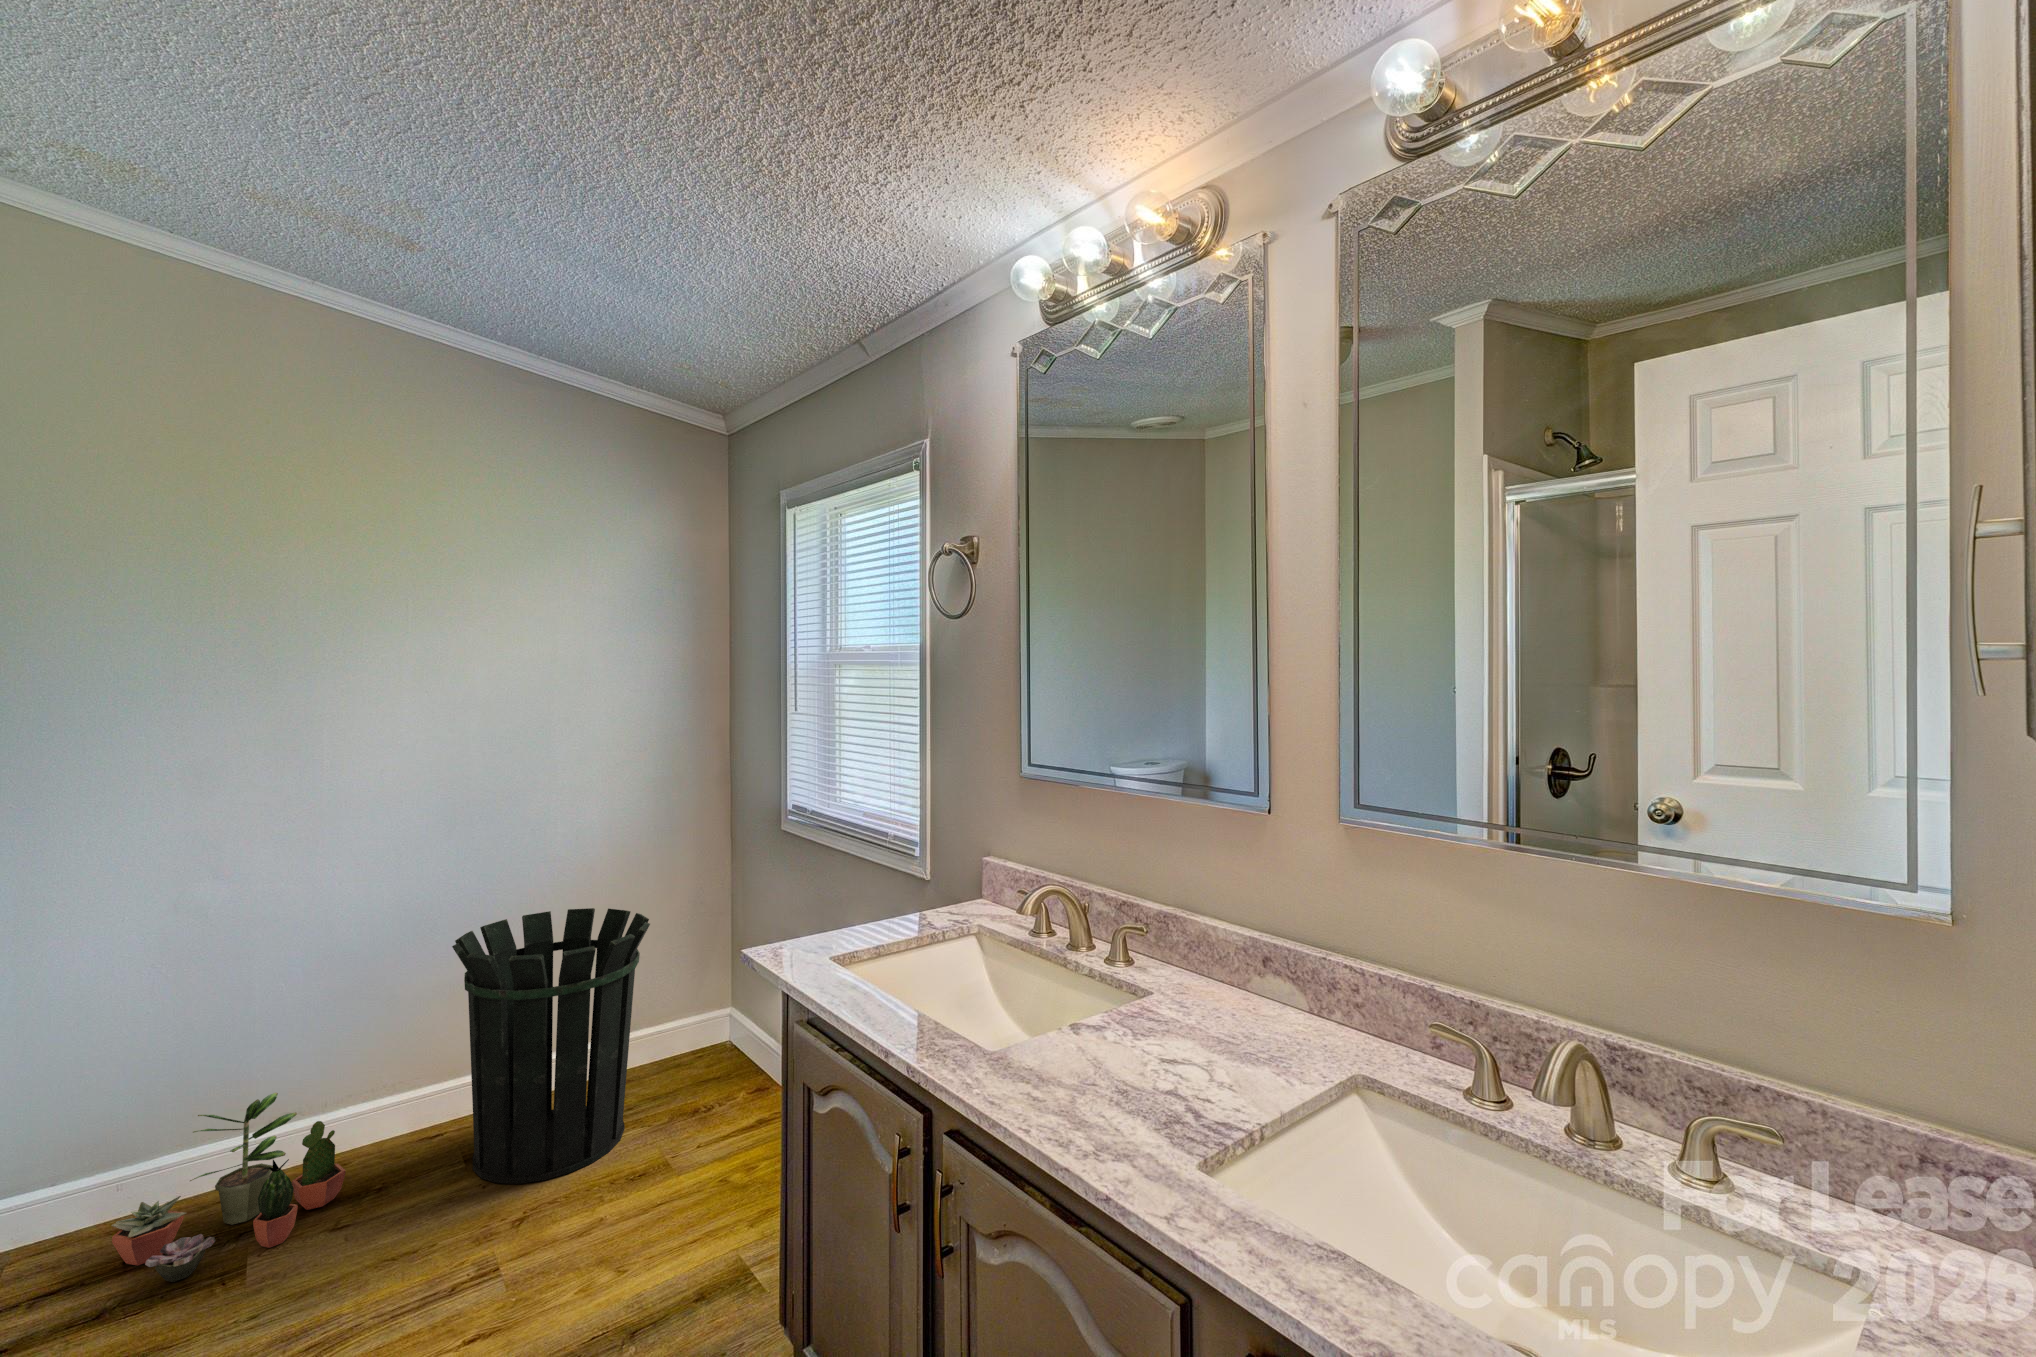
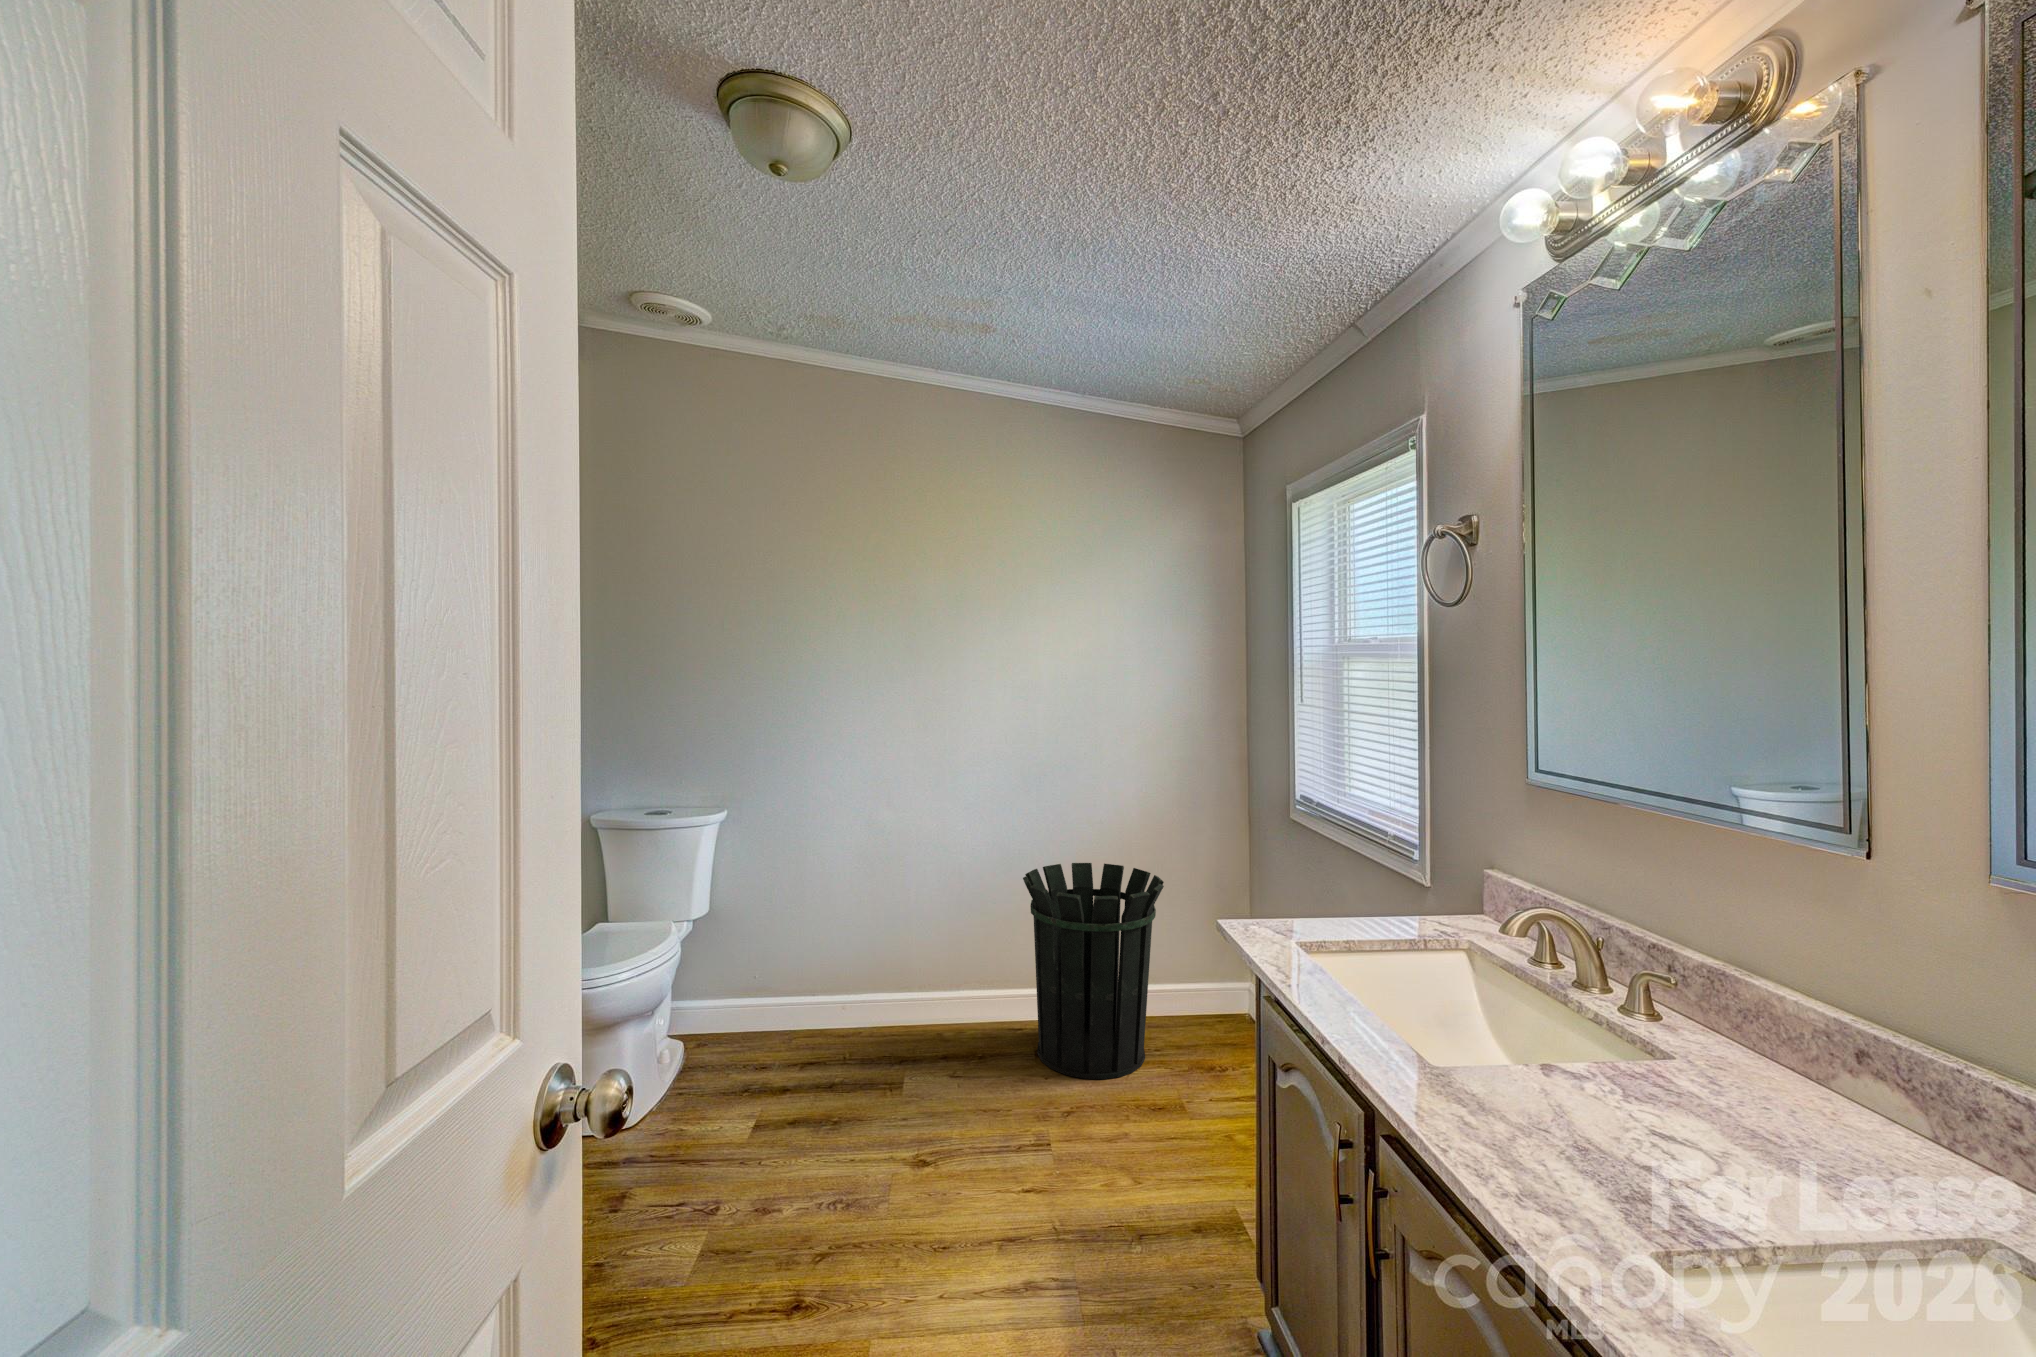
potted plant: present [111,1093,345,1282] -> none [849,960,962,1066]

